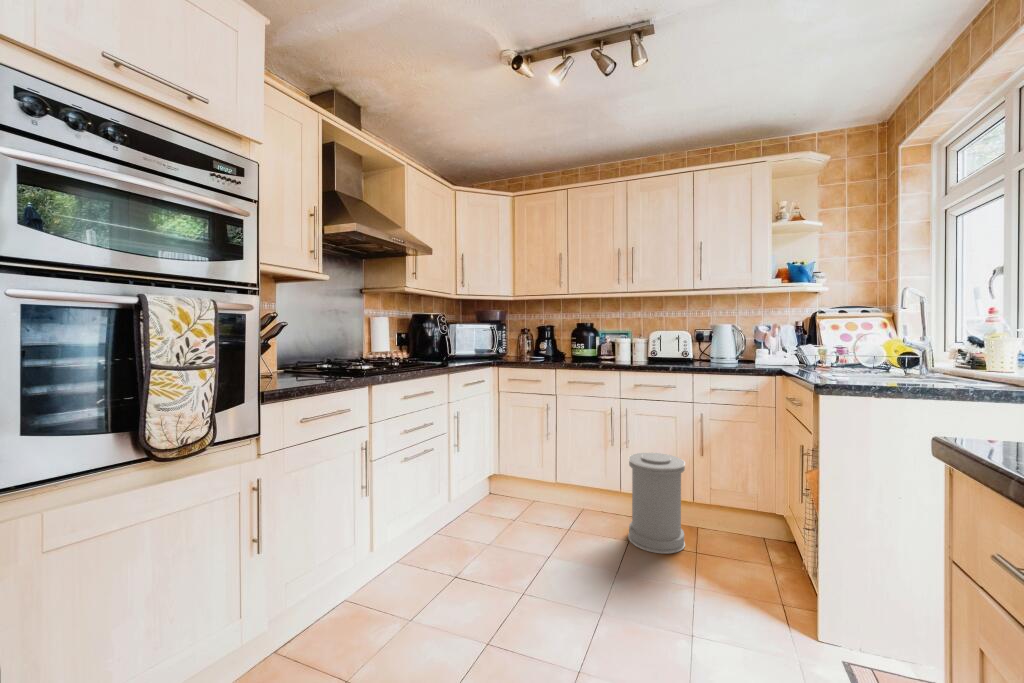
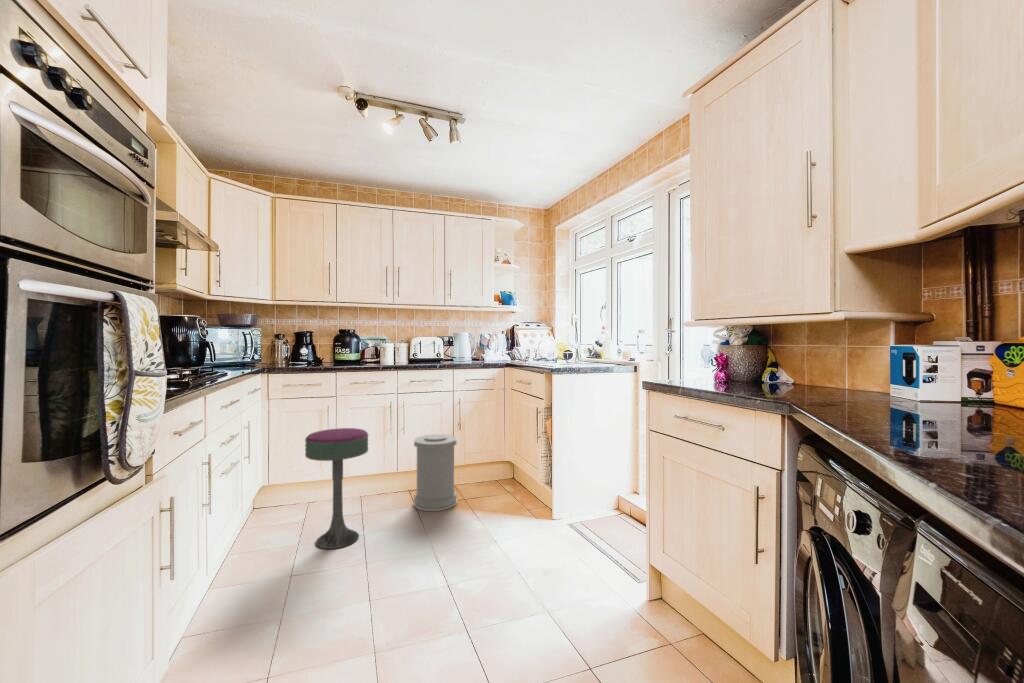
bar stool: none [497,430,559,560] -> present [305,428,368,549]

